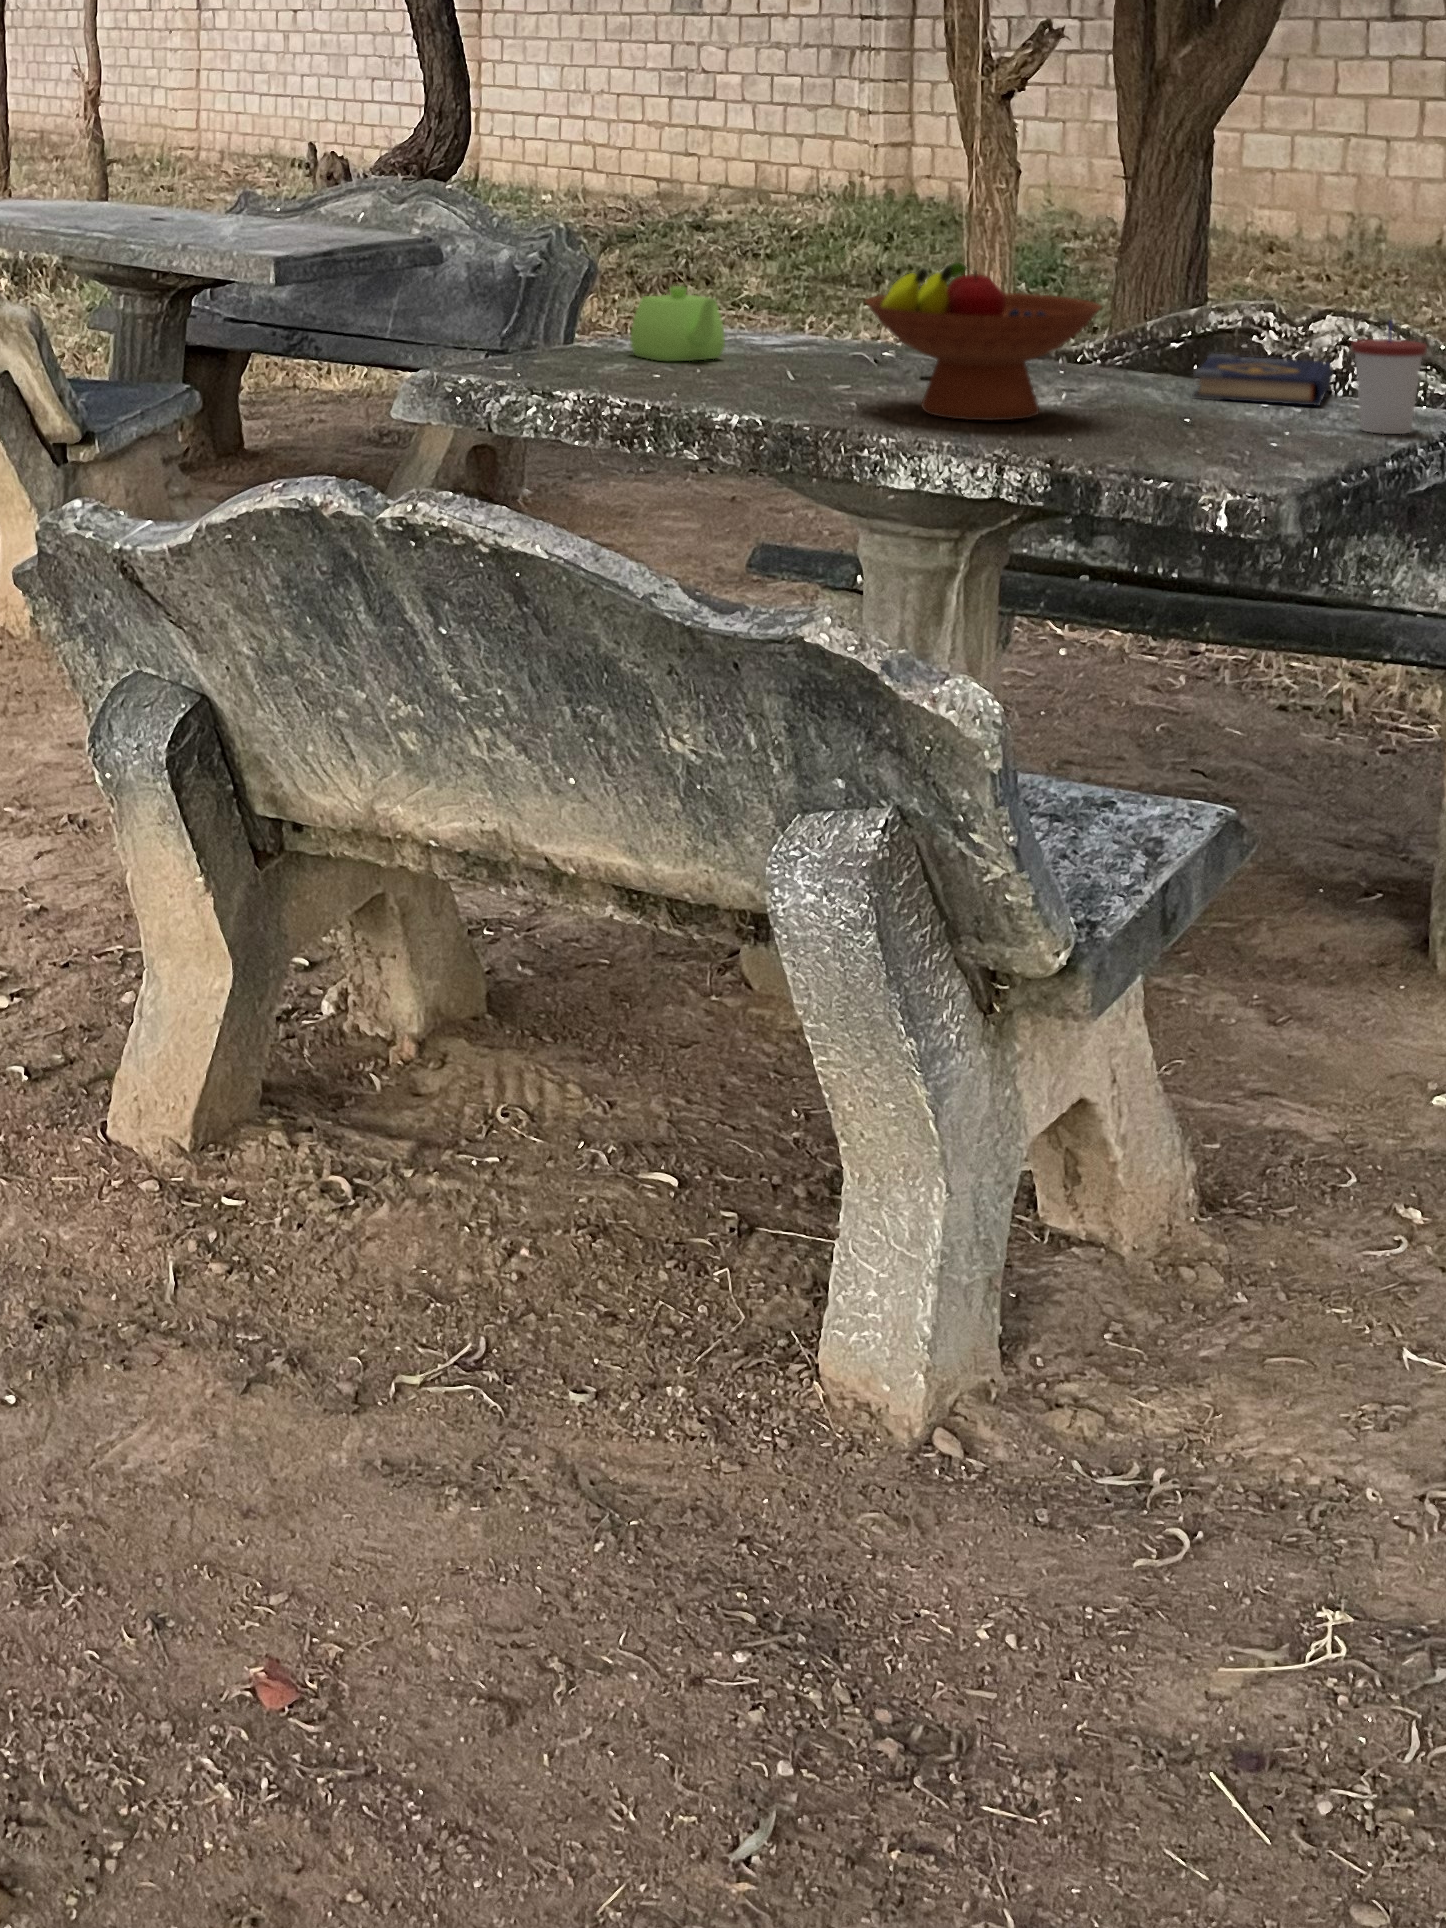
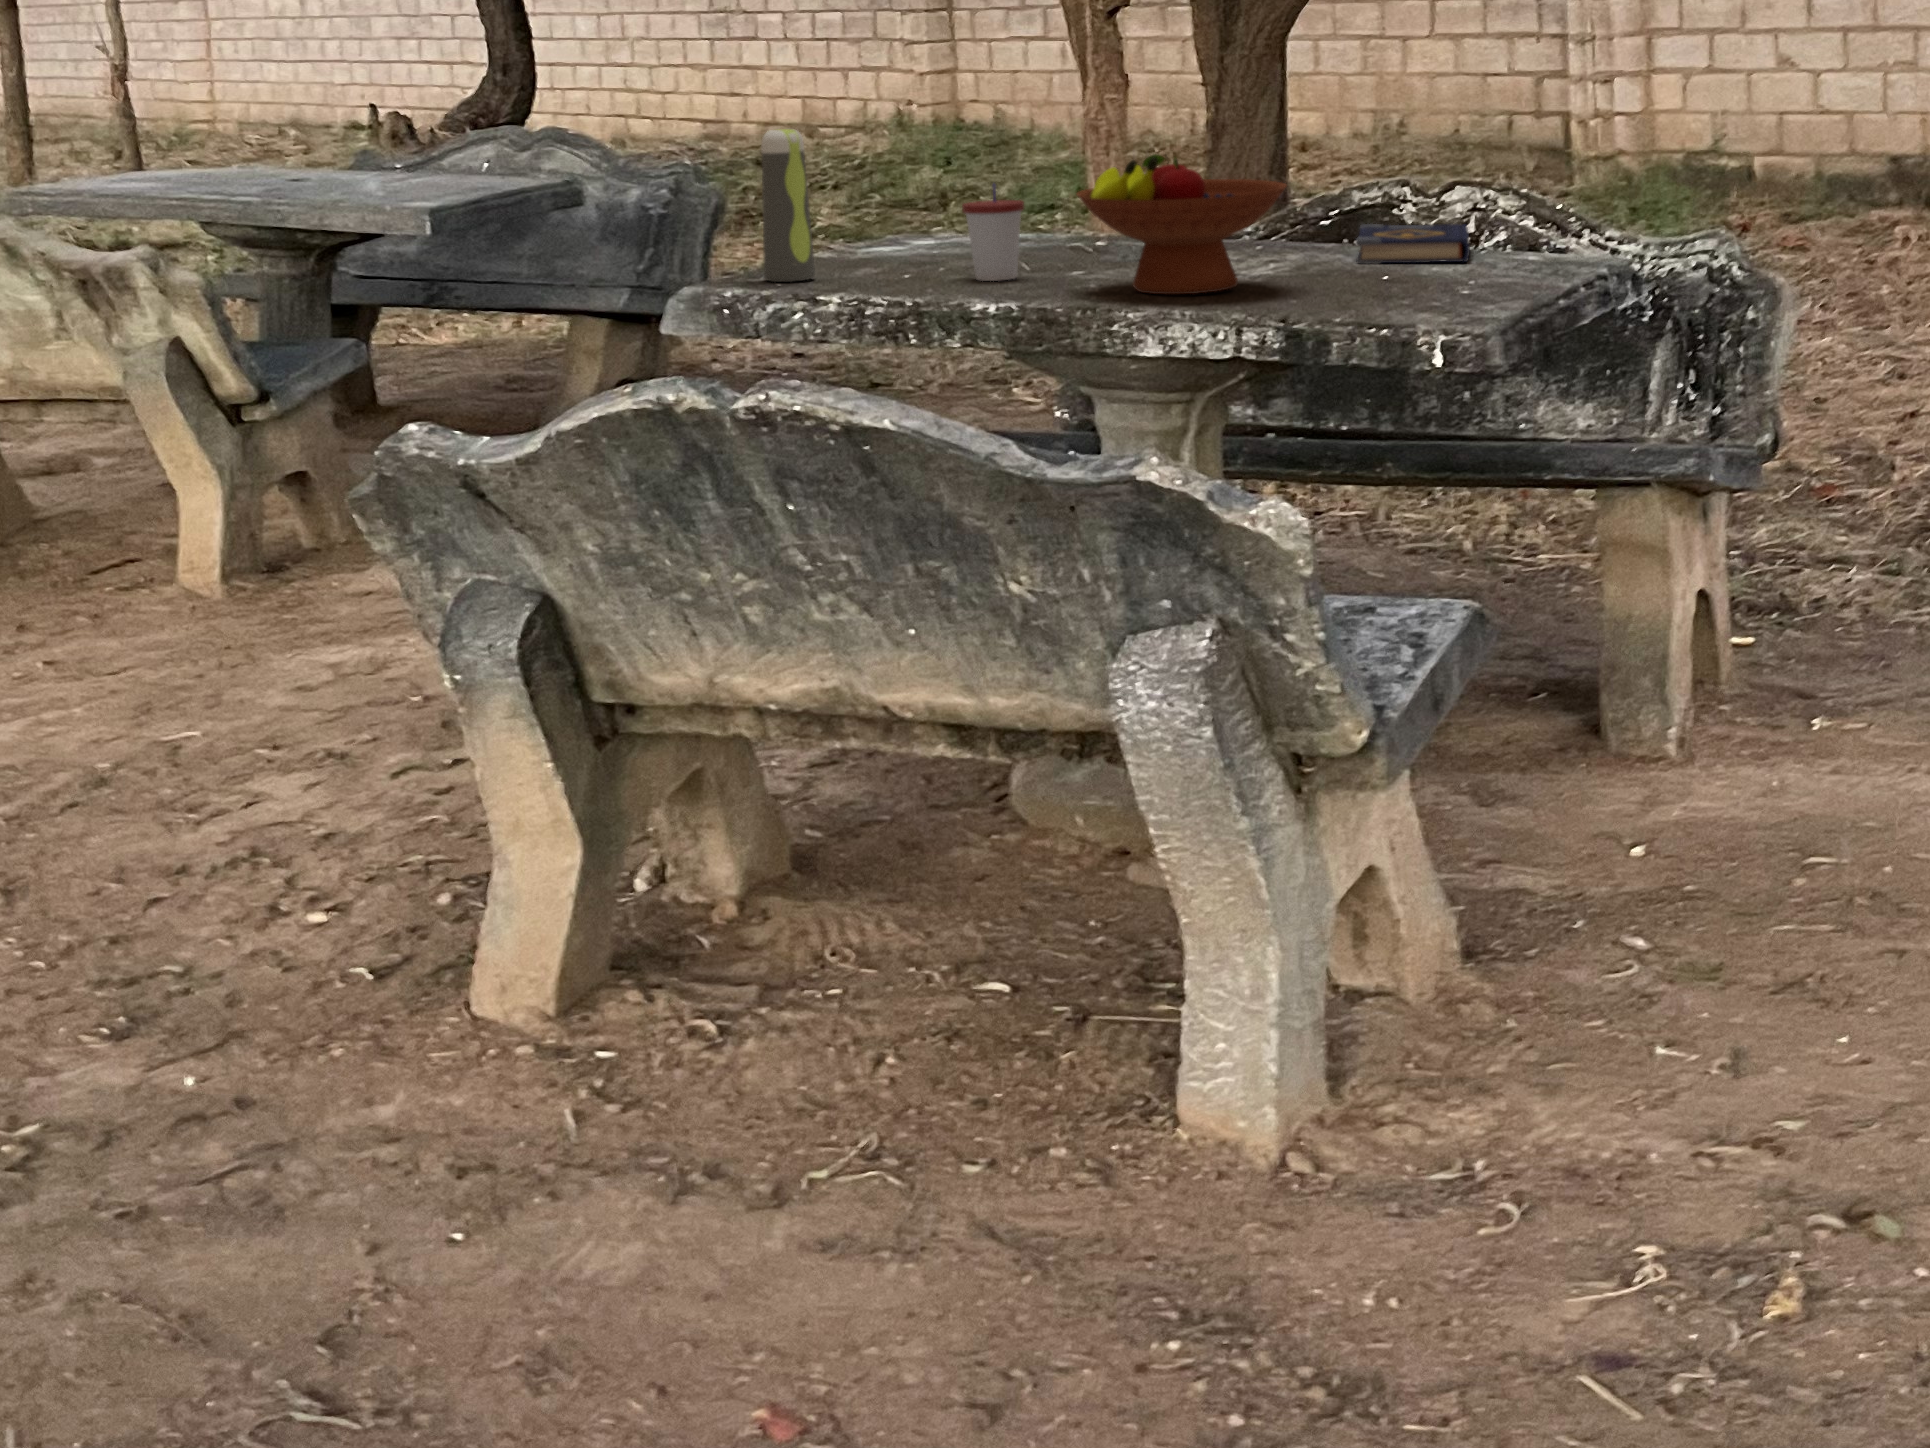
water bottle: none [535,207,590,371] -> present [761,129,815,282]
teapot: present [630,286,725,361] -> none [841,197,929,267]
cup: present [1351,322,1427,434] -> present [962,185,1024,281]

